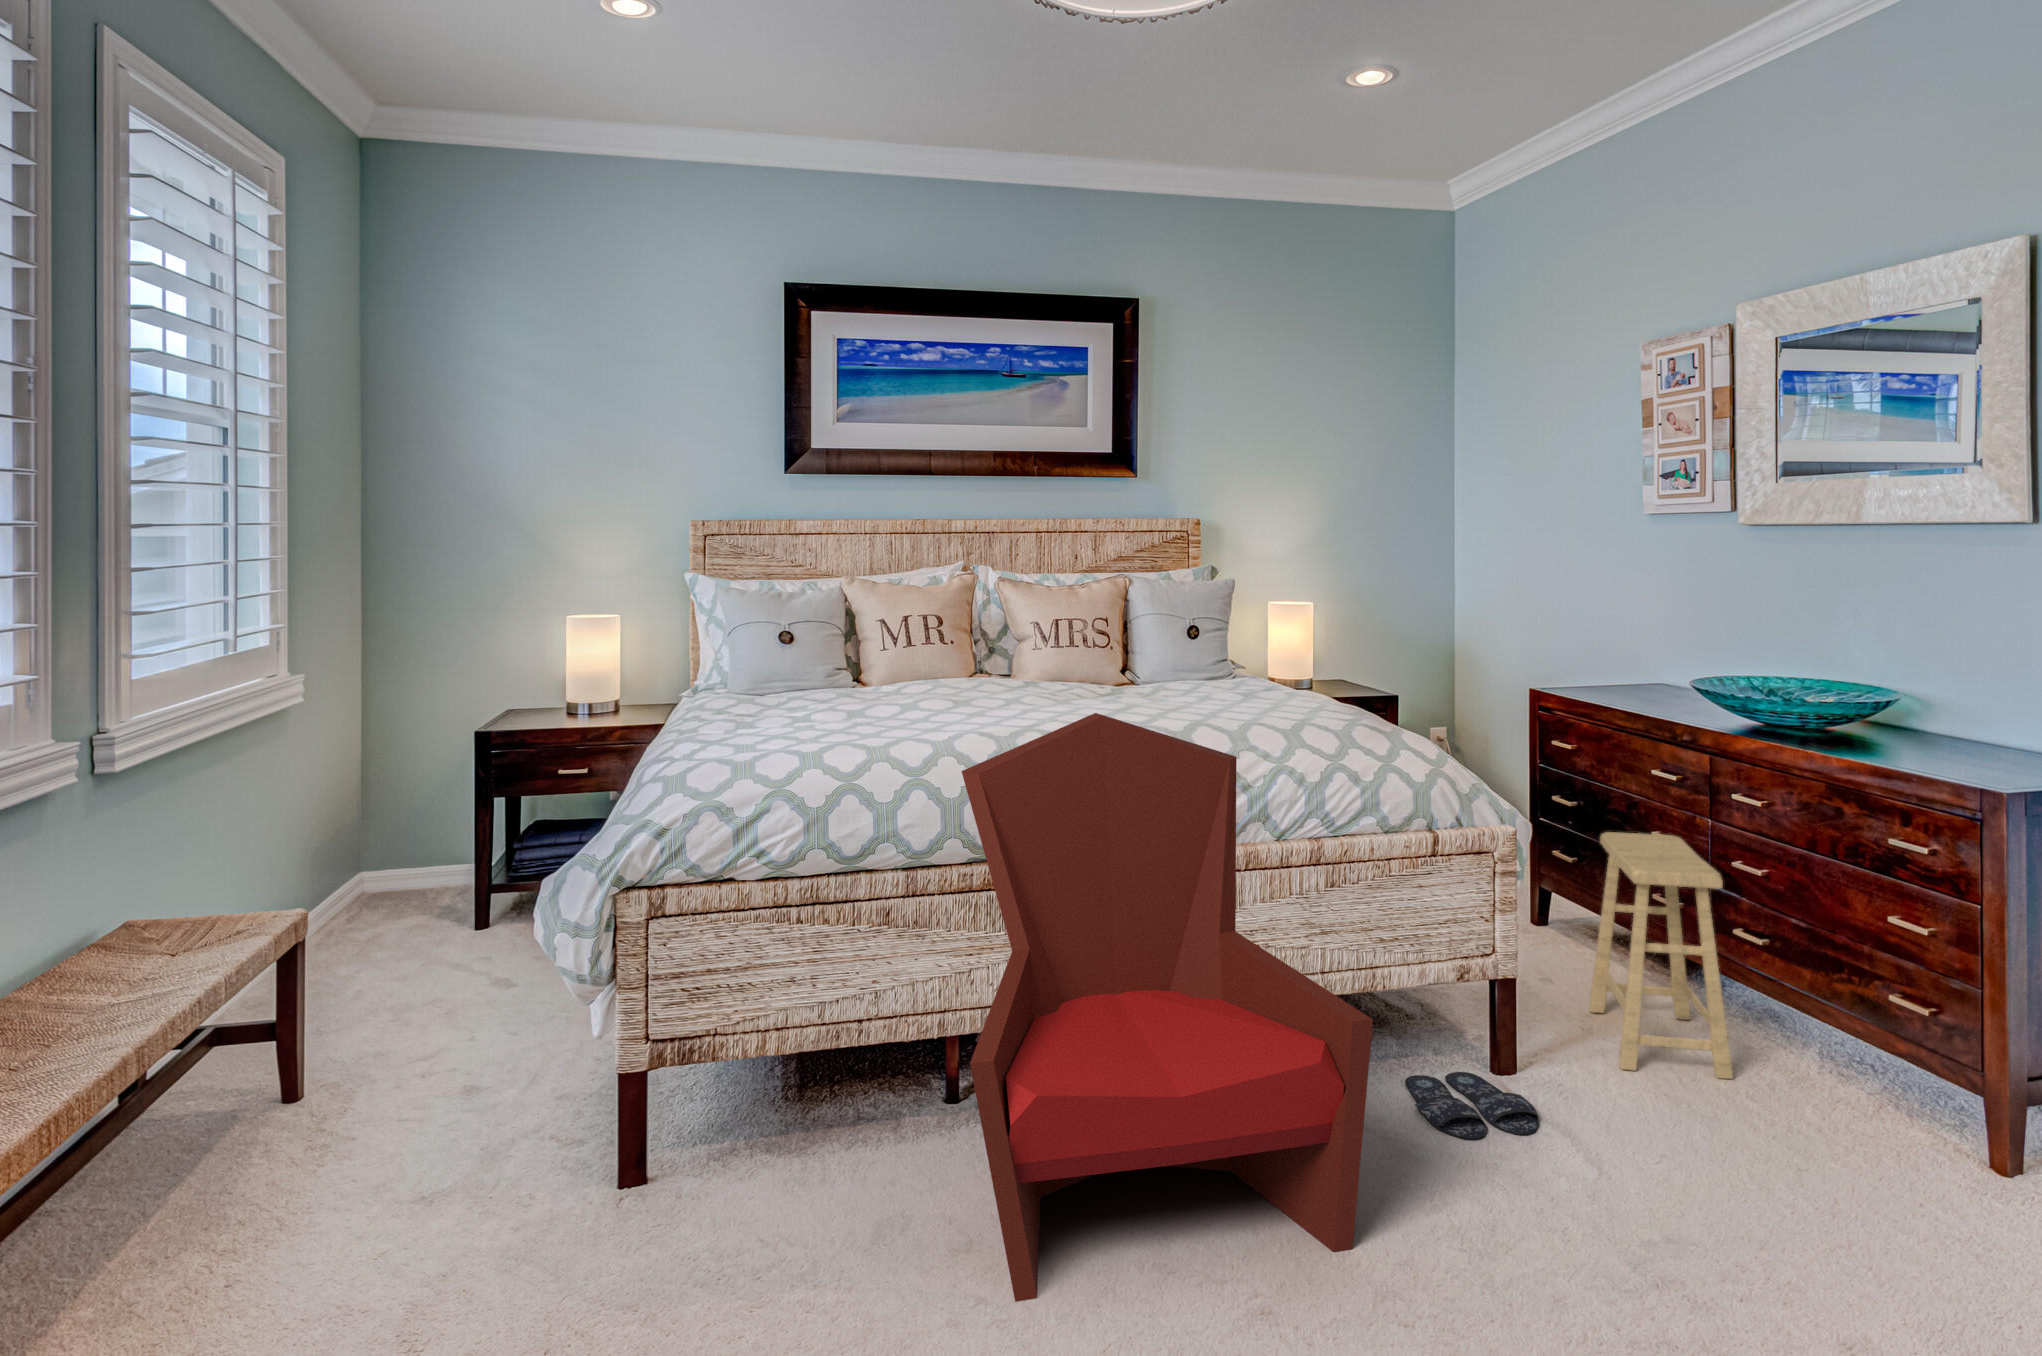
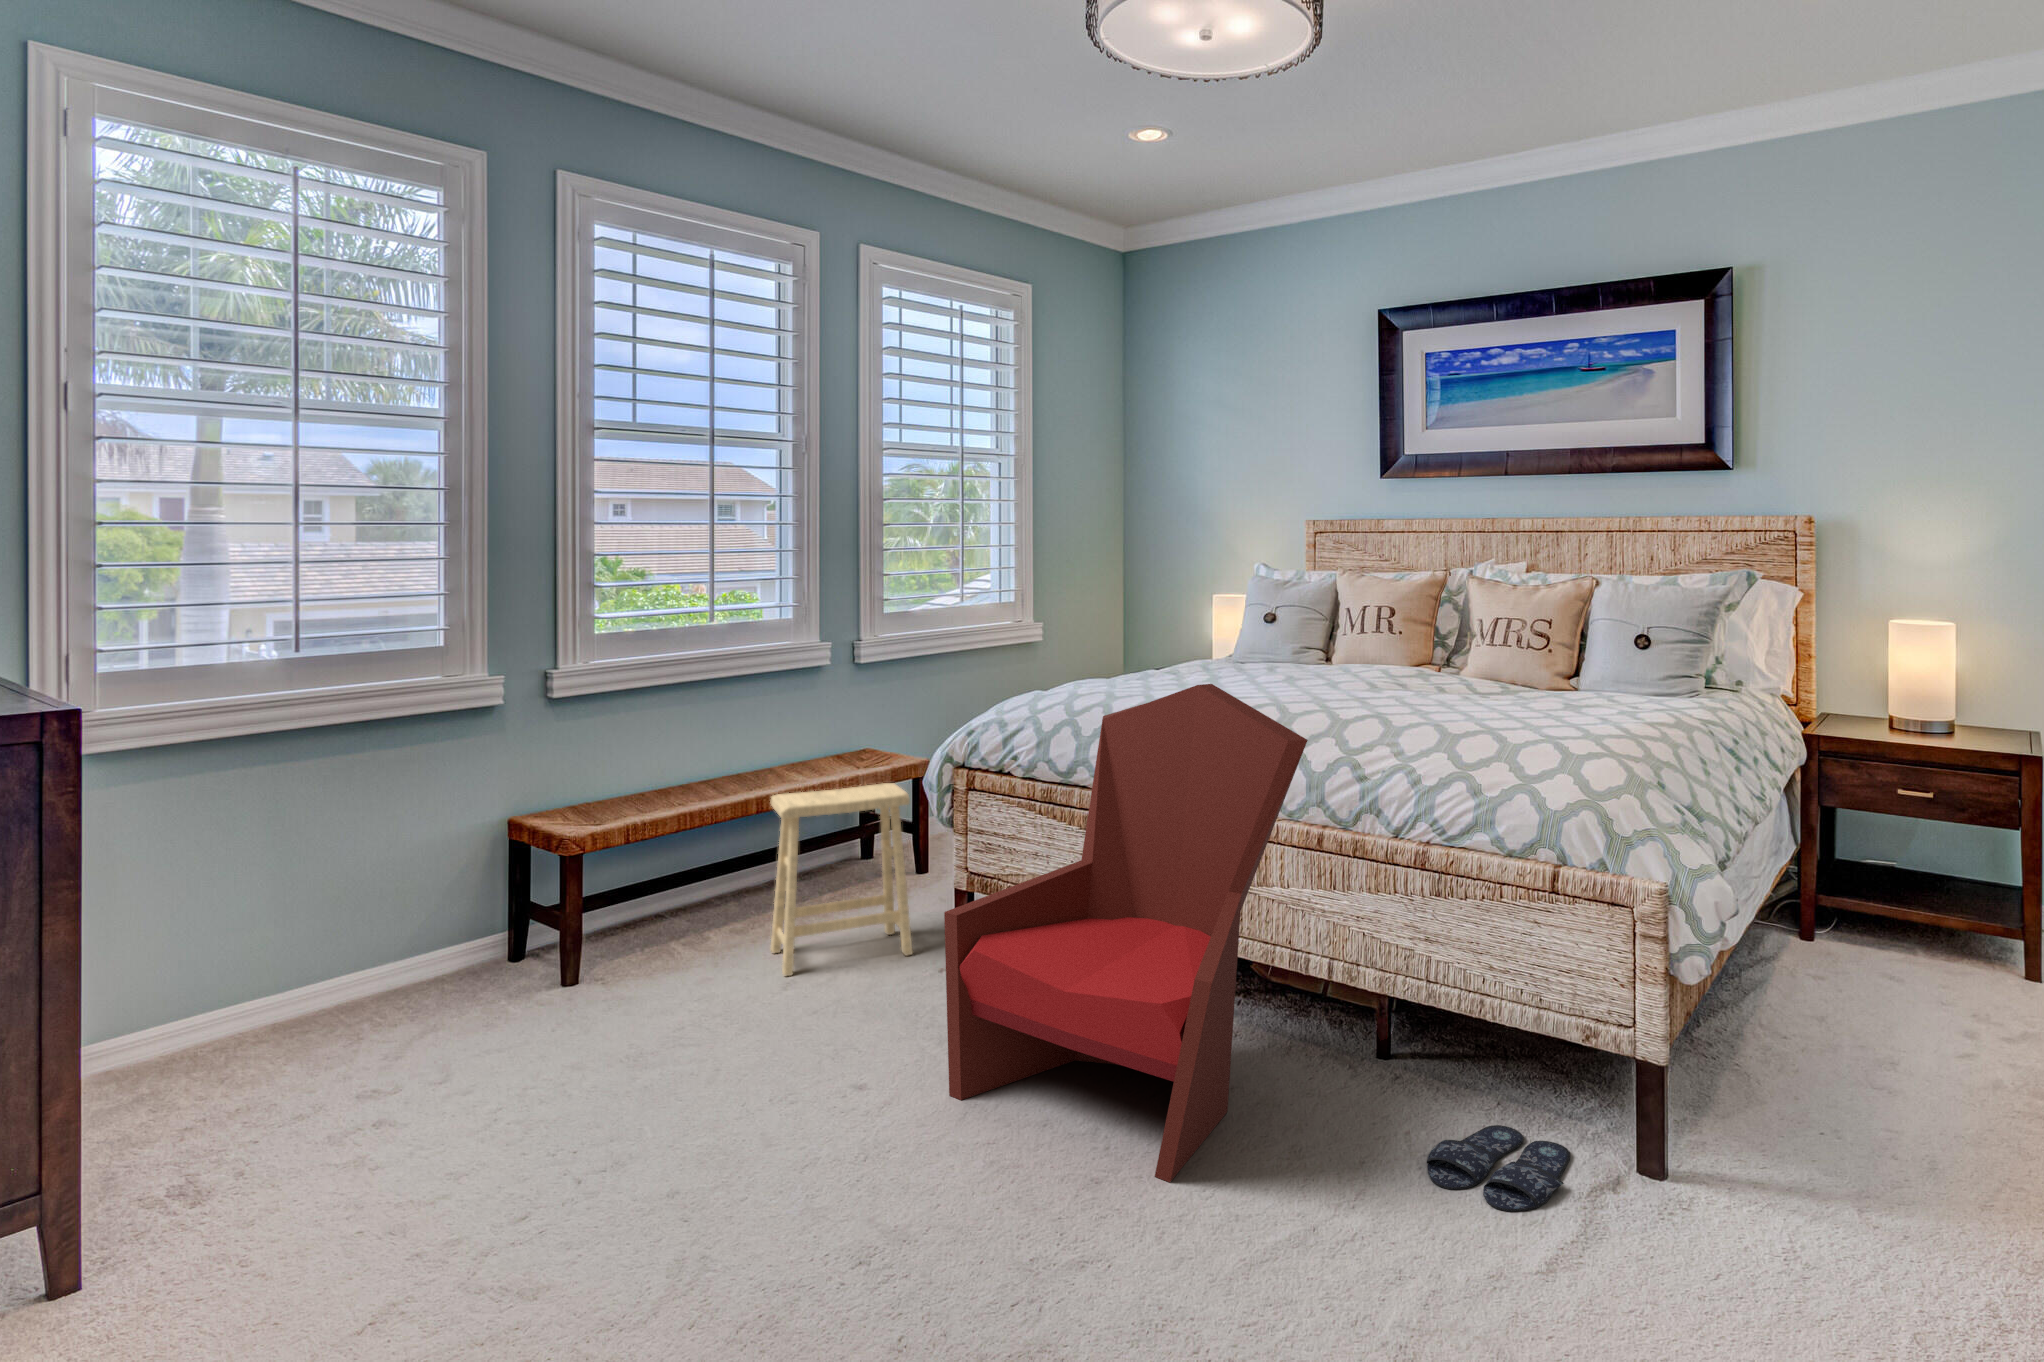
footstool: present [1589,832,1733,1079] -> present [770,783,912,976]

